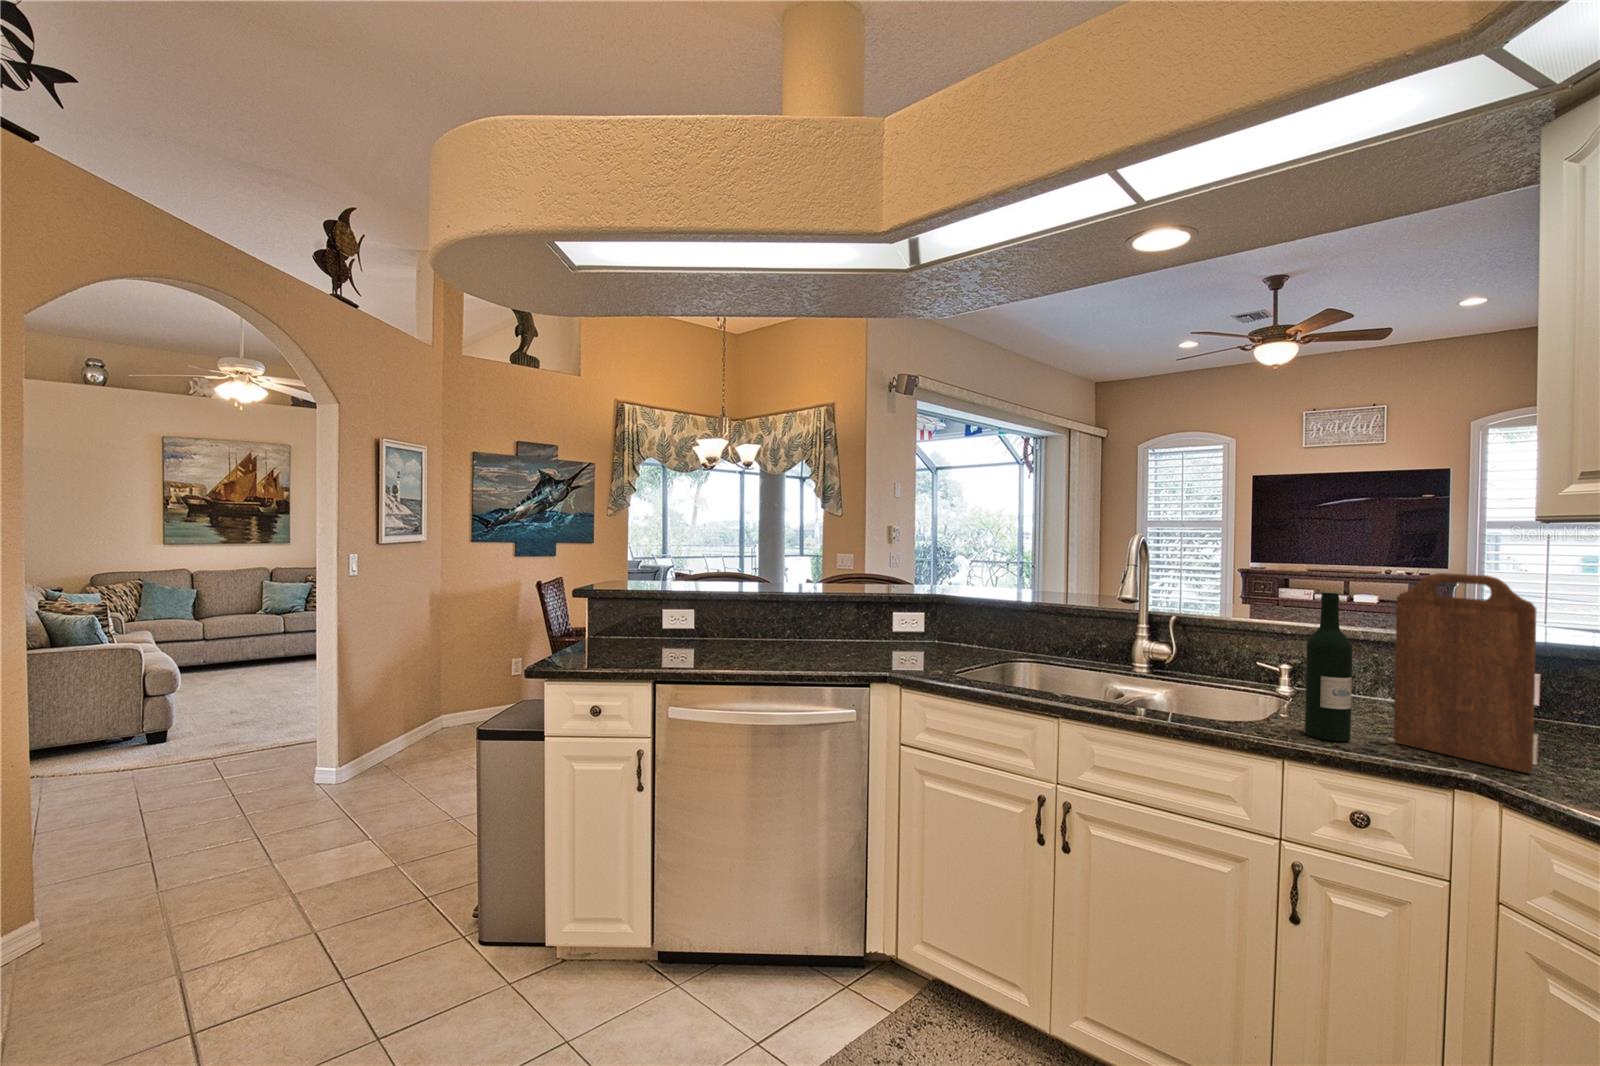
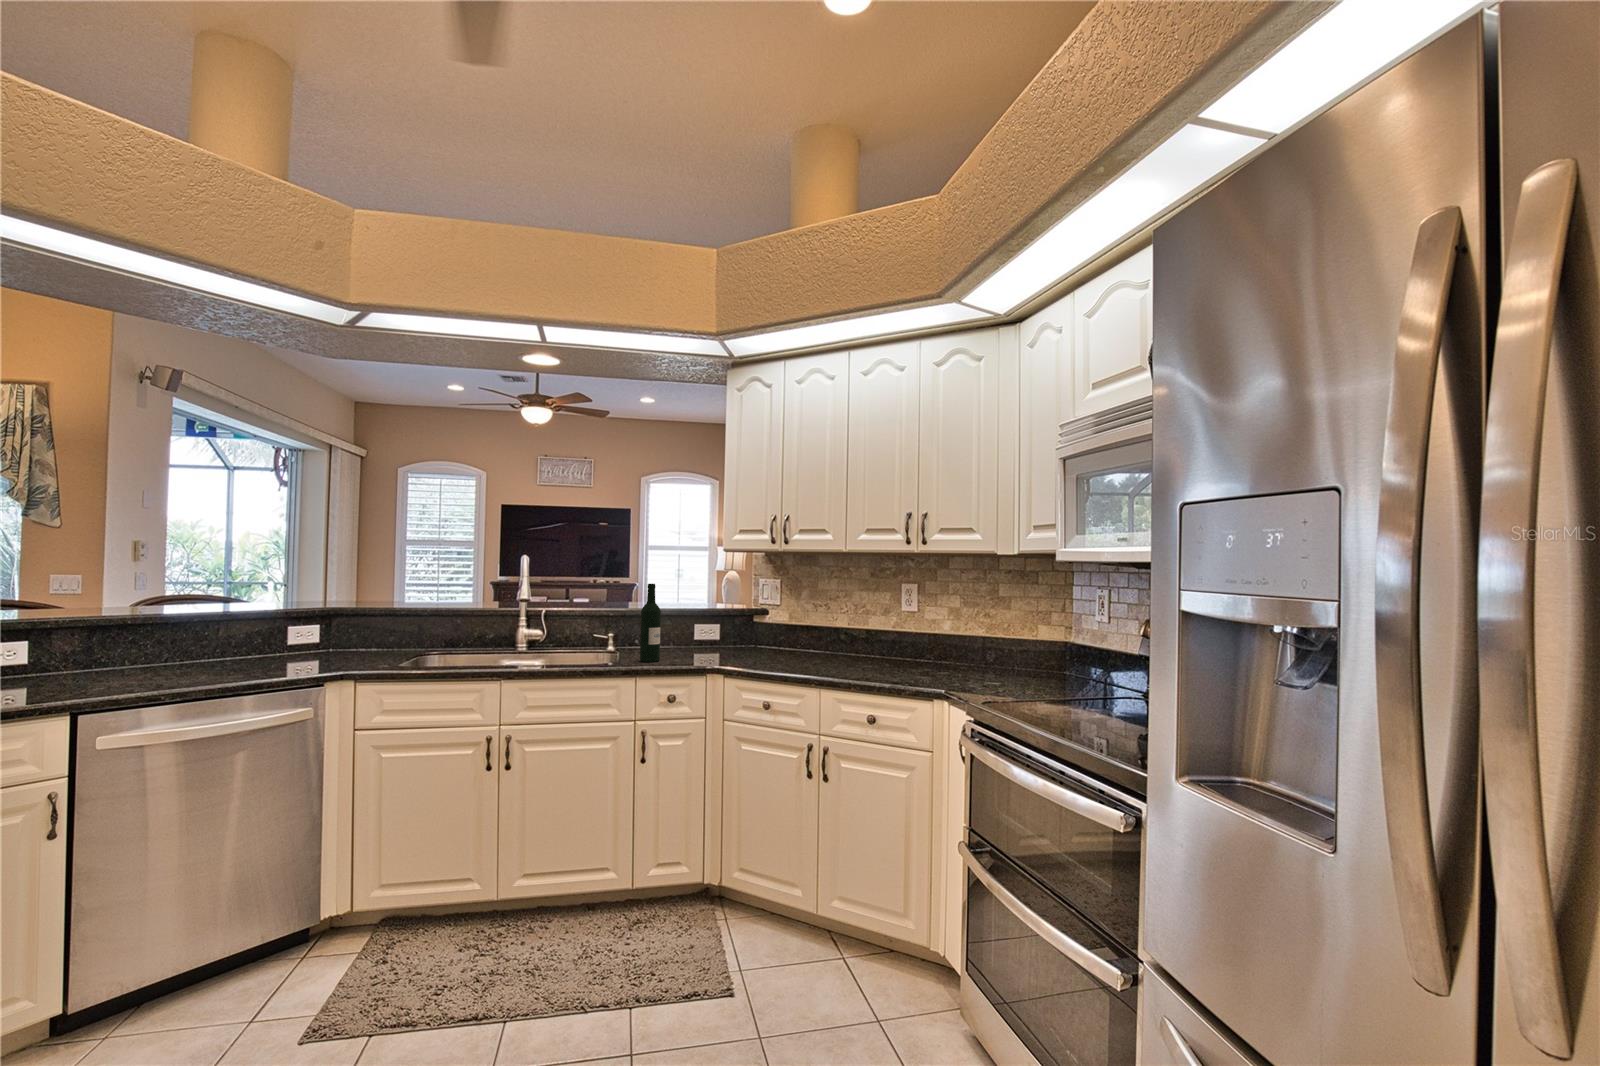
cutting board: present [1394,573,1536,773] -> none [675,571,727,660]

